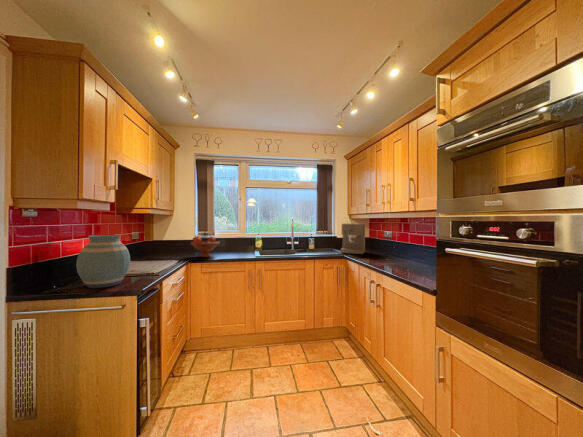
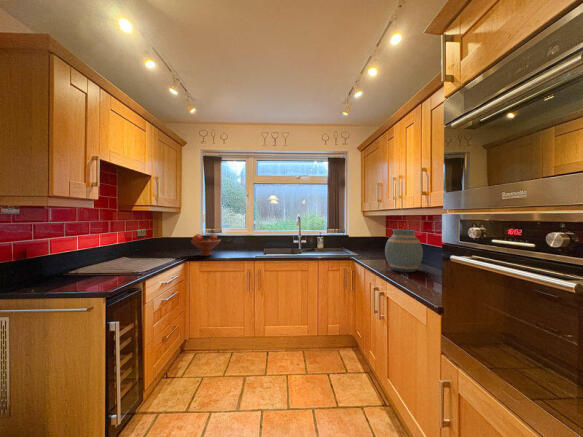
coffee maker: present [341,224,365,254] -> none [350,221,380,256]
vase: present [76,235,130,288] -> present [385,229,423,272]

